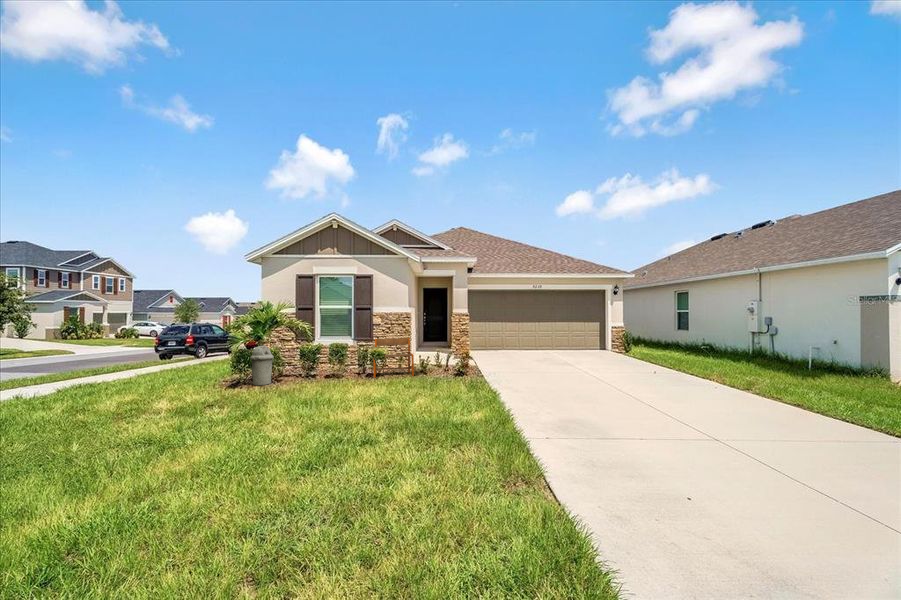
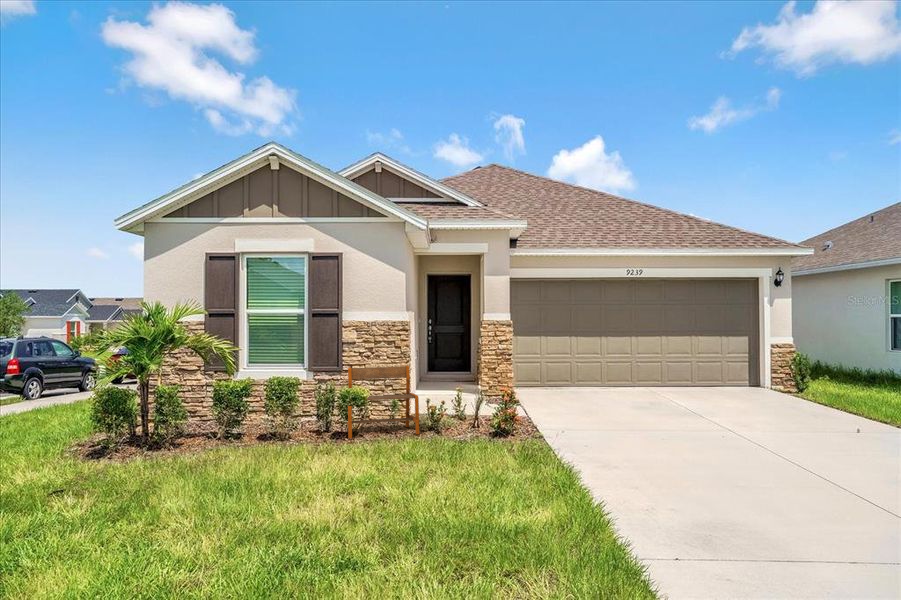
trash can: present [250,345,274,385] -> none [122,382,167,457]

